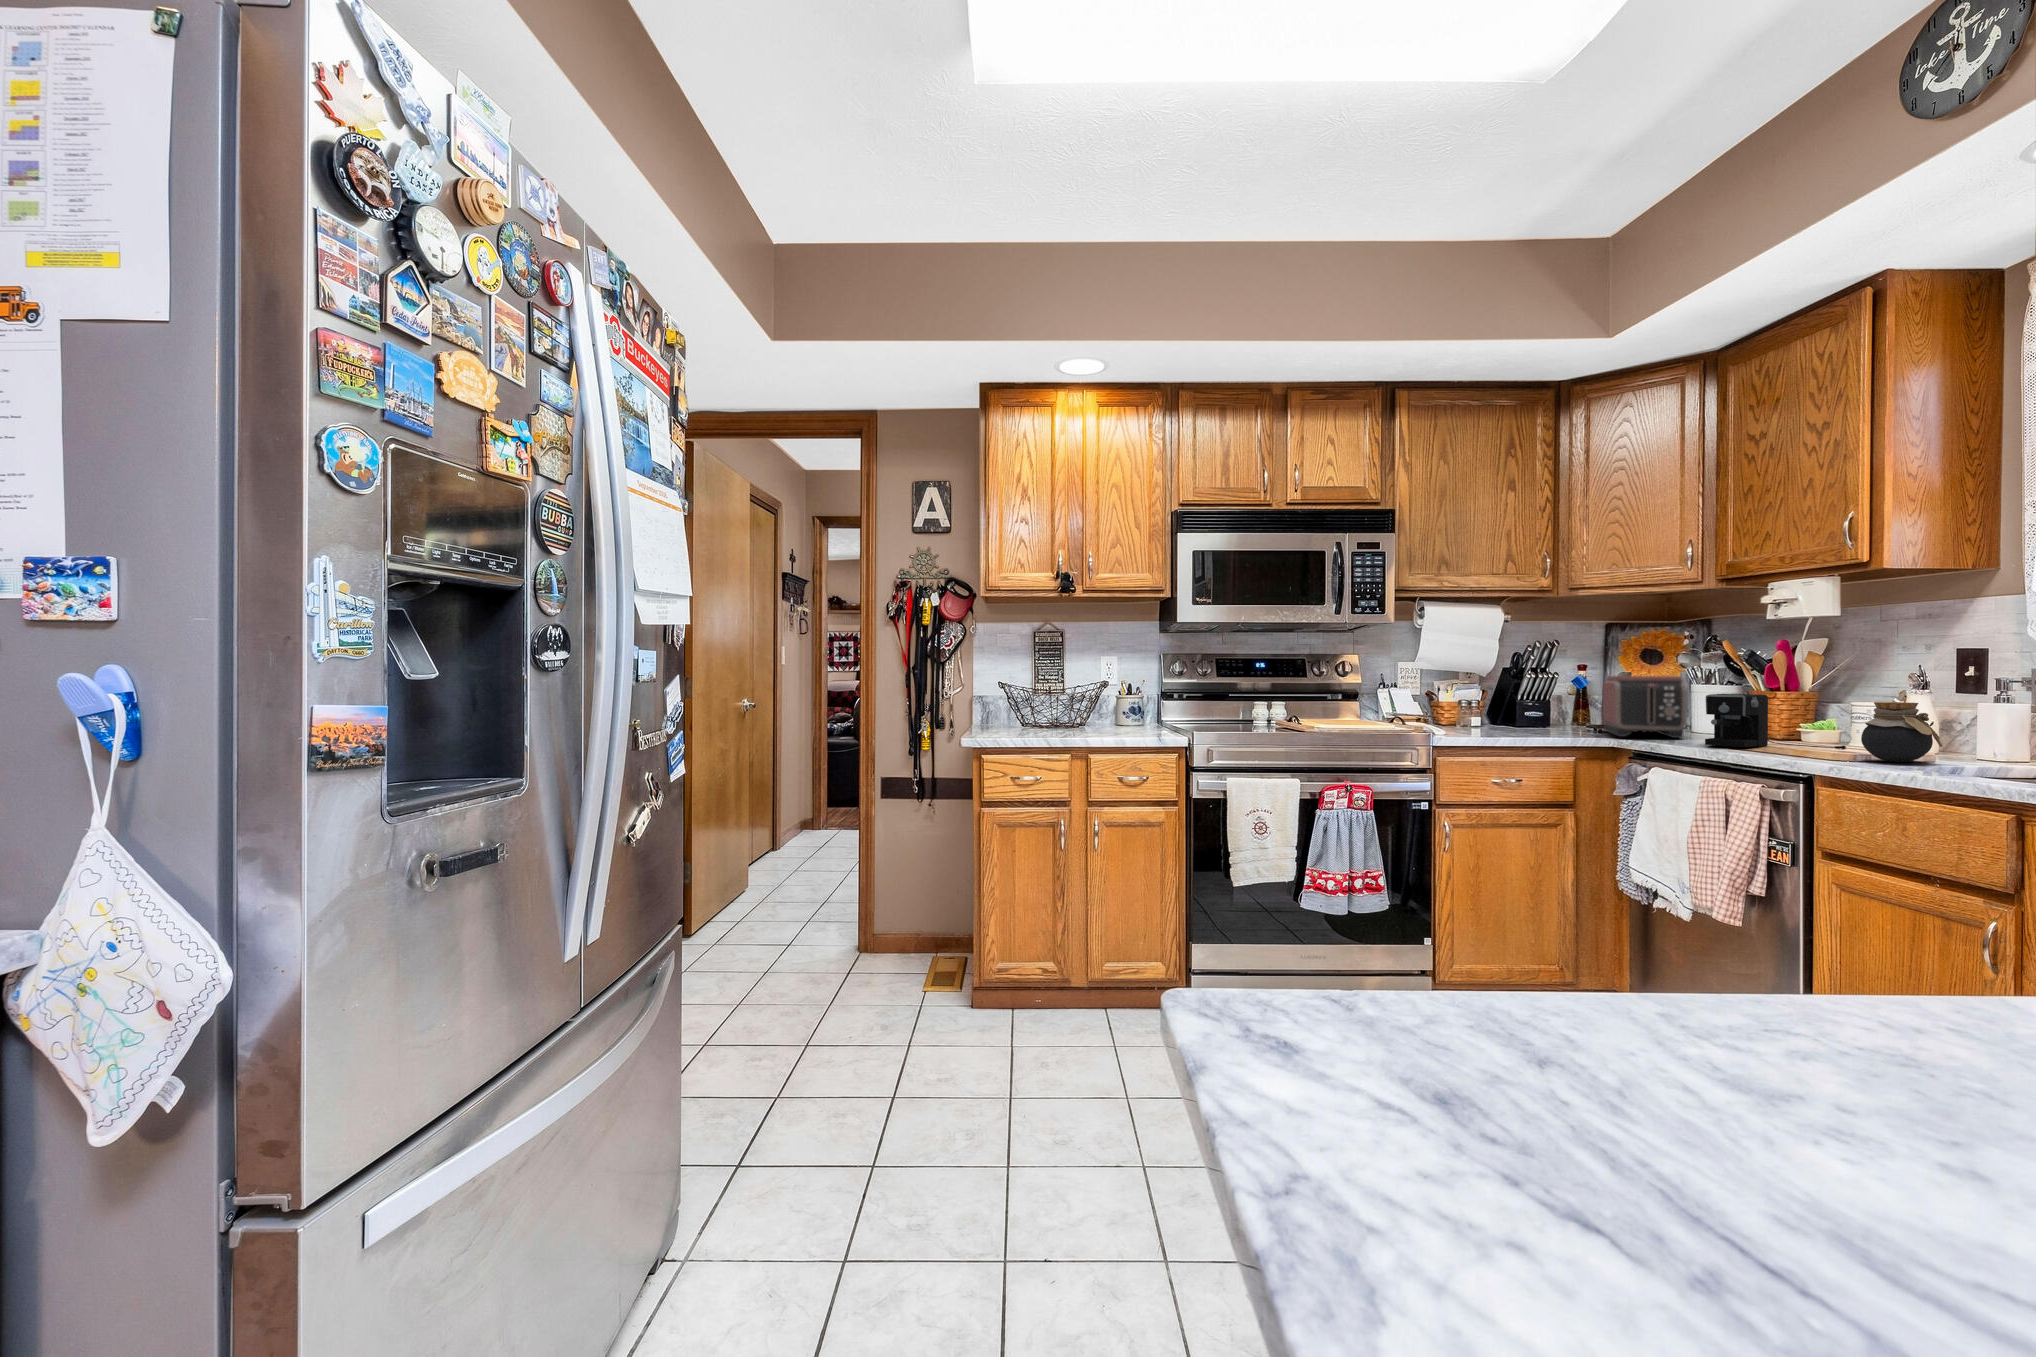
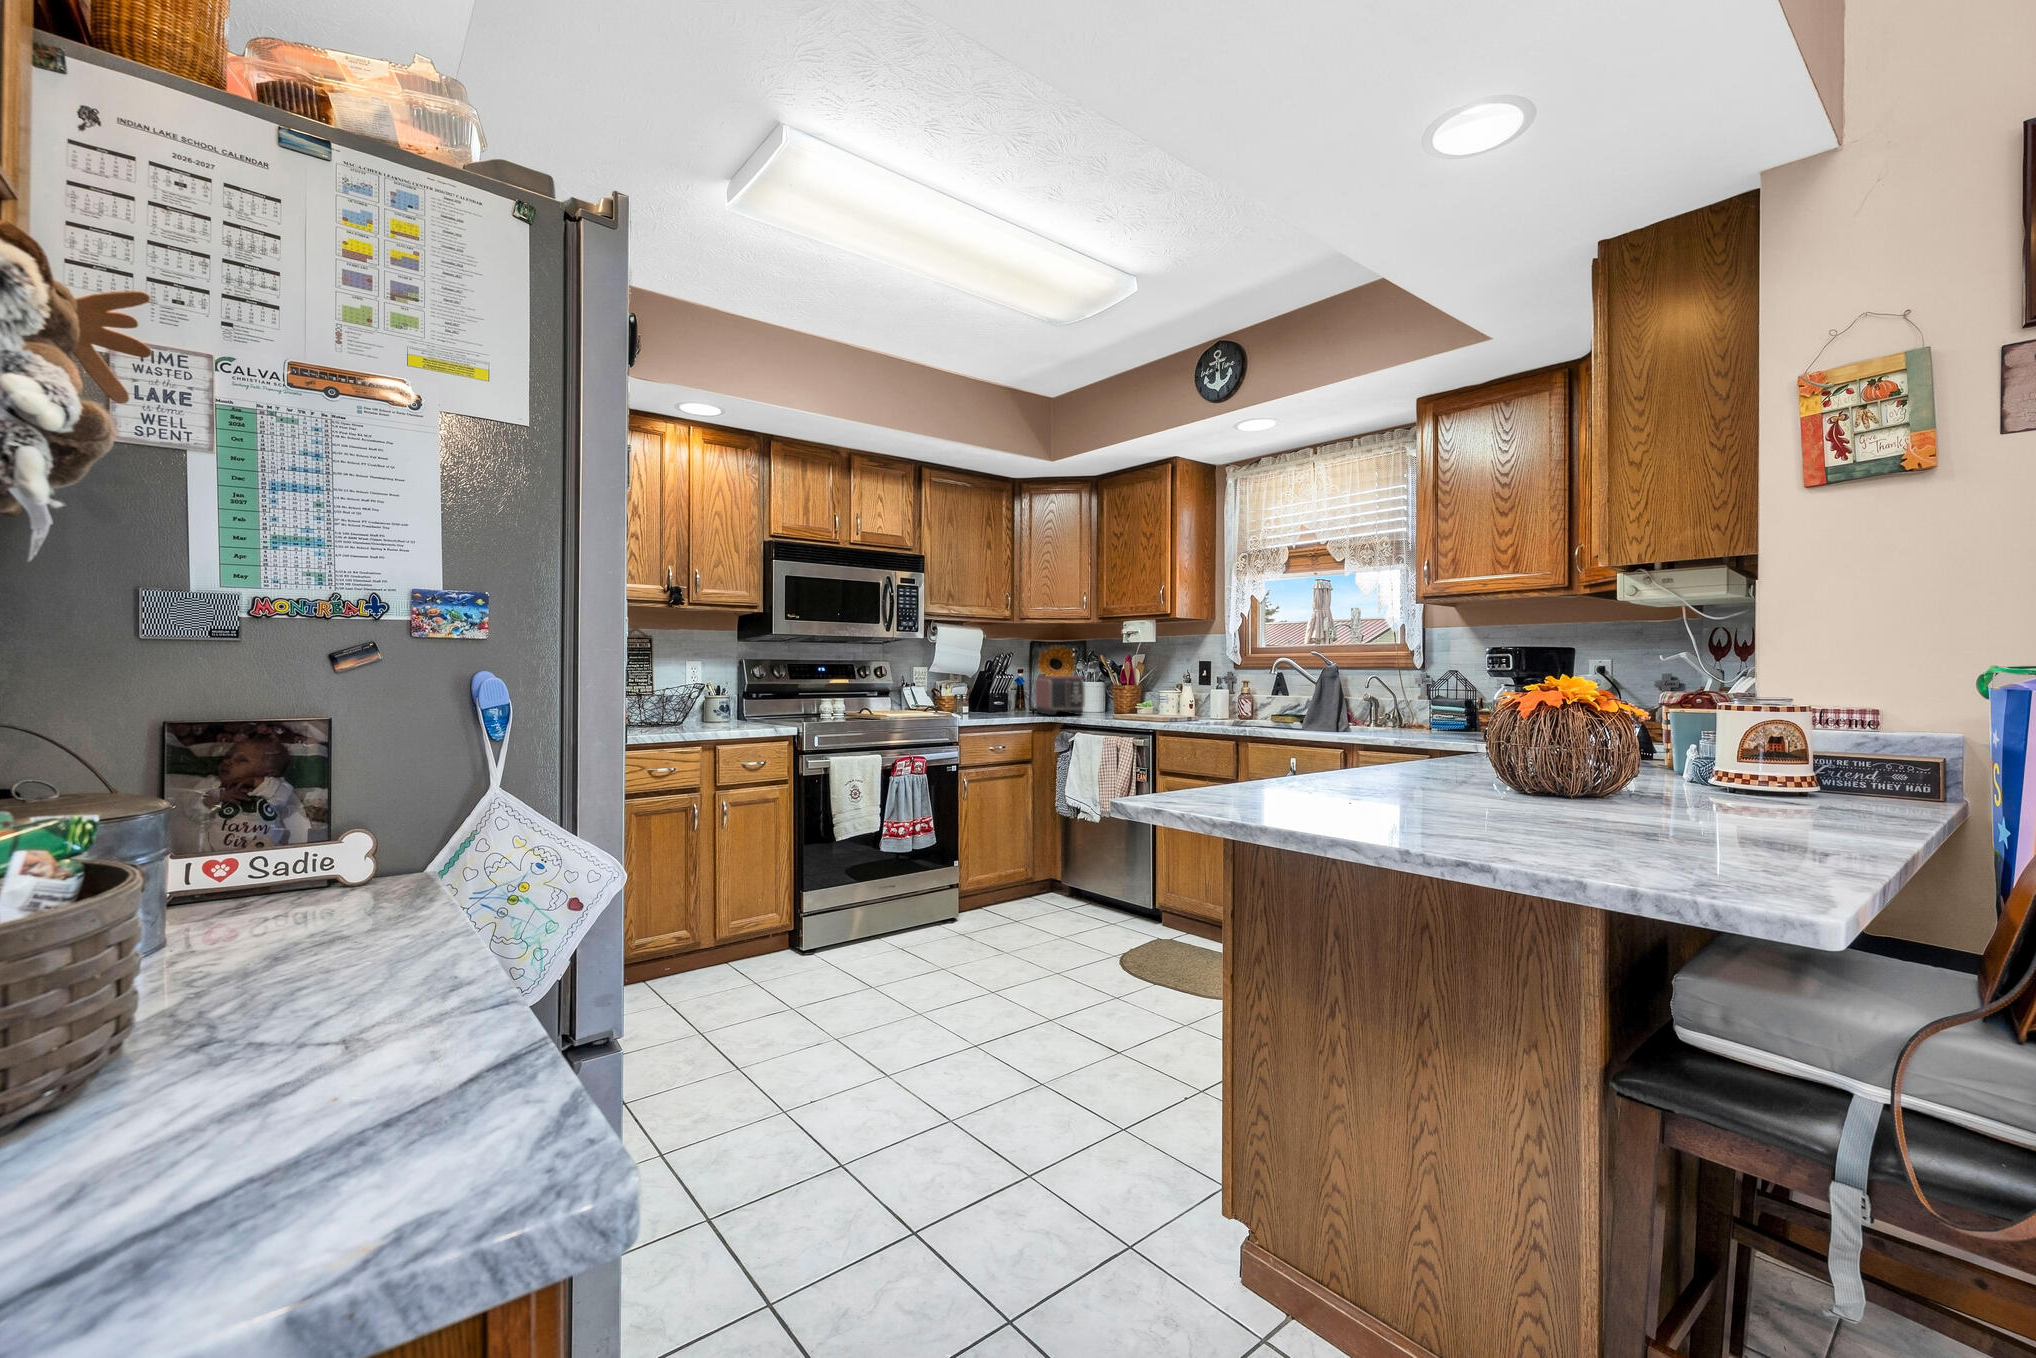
coffee maker: present [1705,694,1846,749] -> none [1099,687,1159,718]
jar: present [1861,702,1943,762] -> none [1171,690,1202,722]

